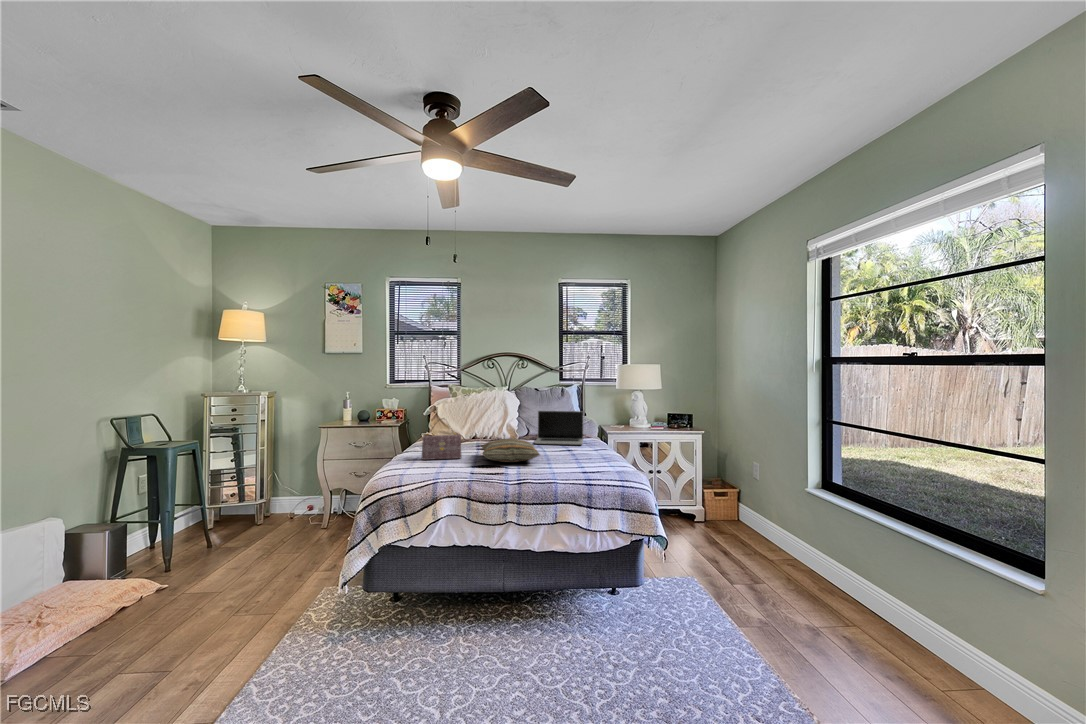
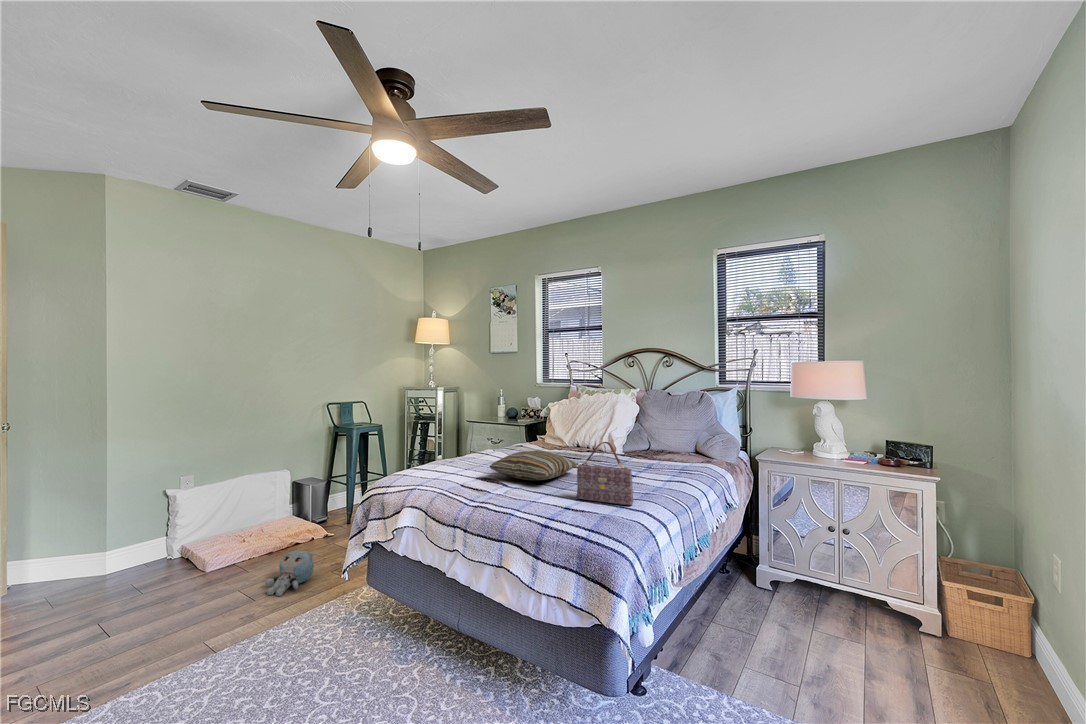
laptop: present [535,411,583,445] -> none [615,421,690,471]
handbag: present [422,431,461,460] -> present [577,442,633,505]
plush toy: none [185,590,238,650] -> present [265,551,315,596]

